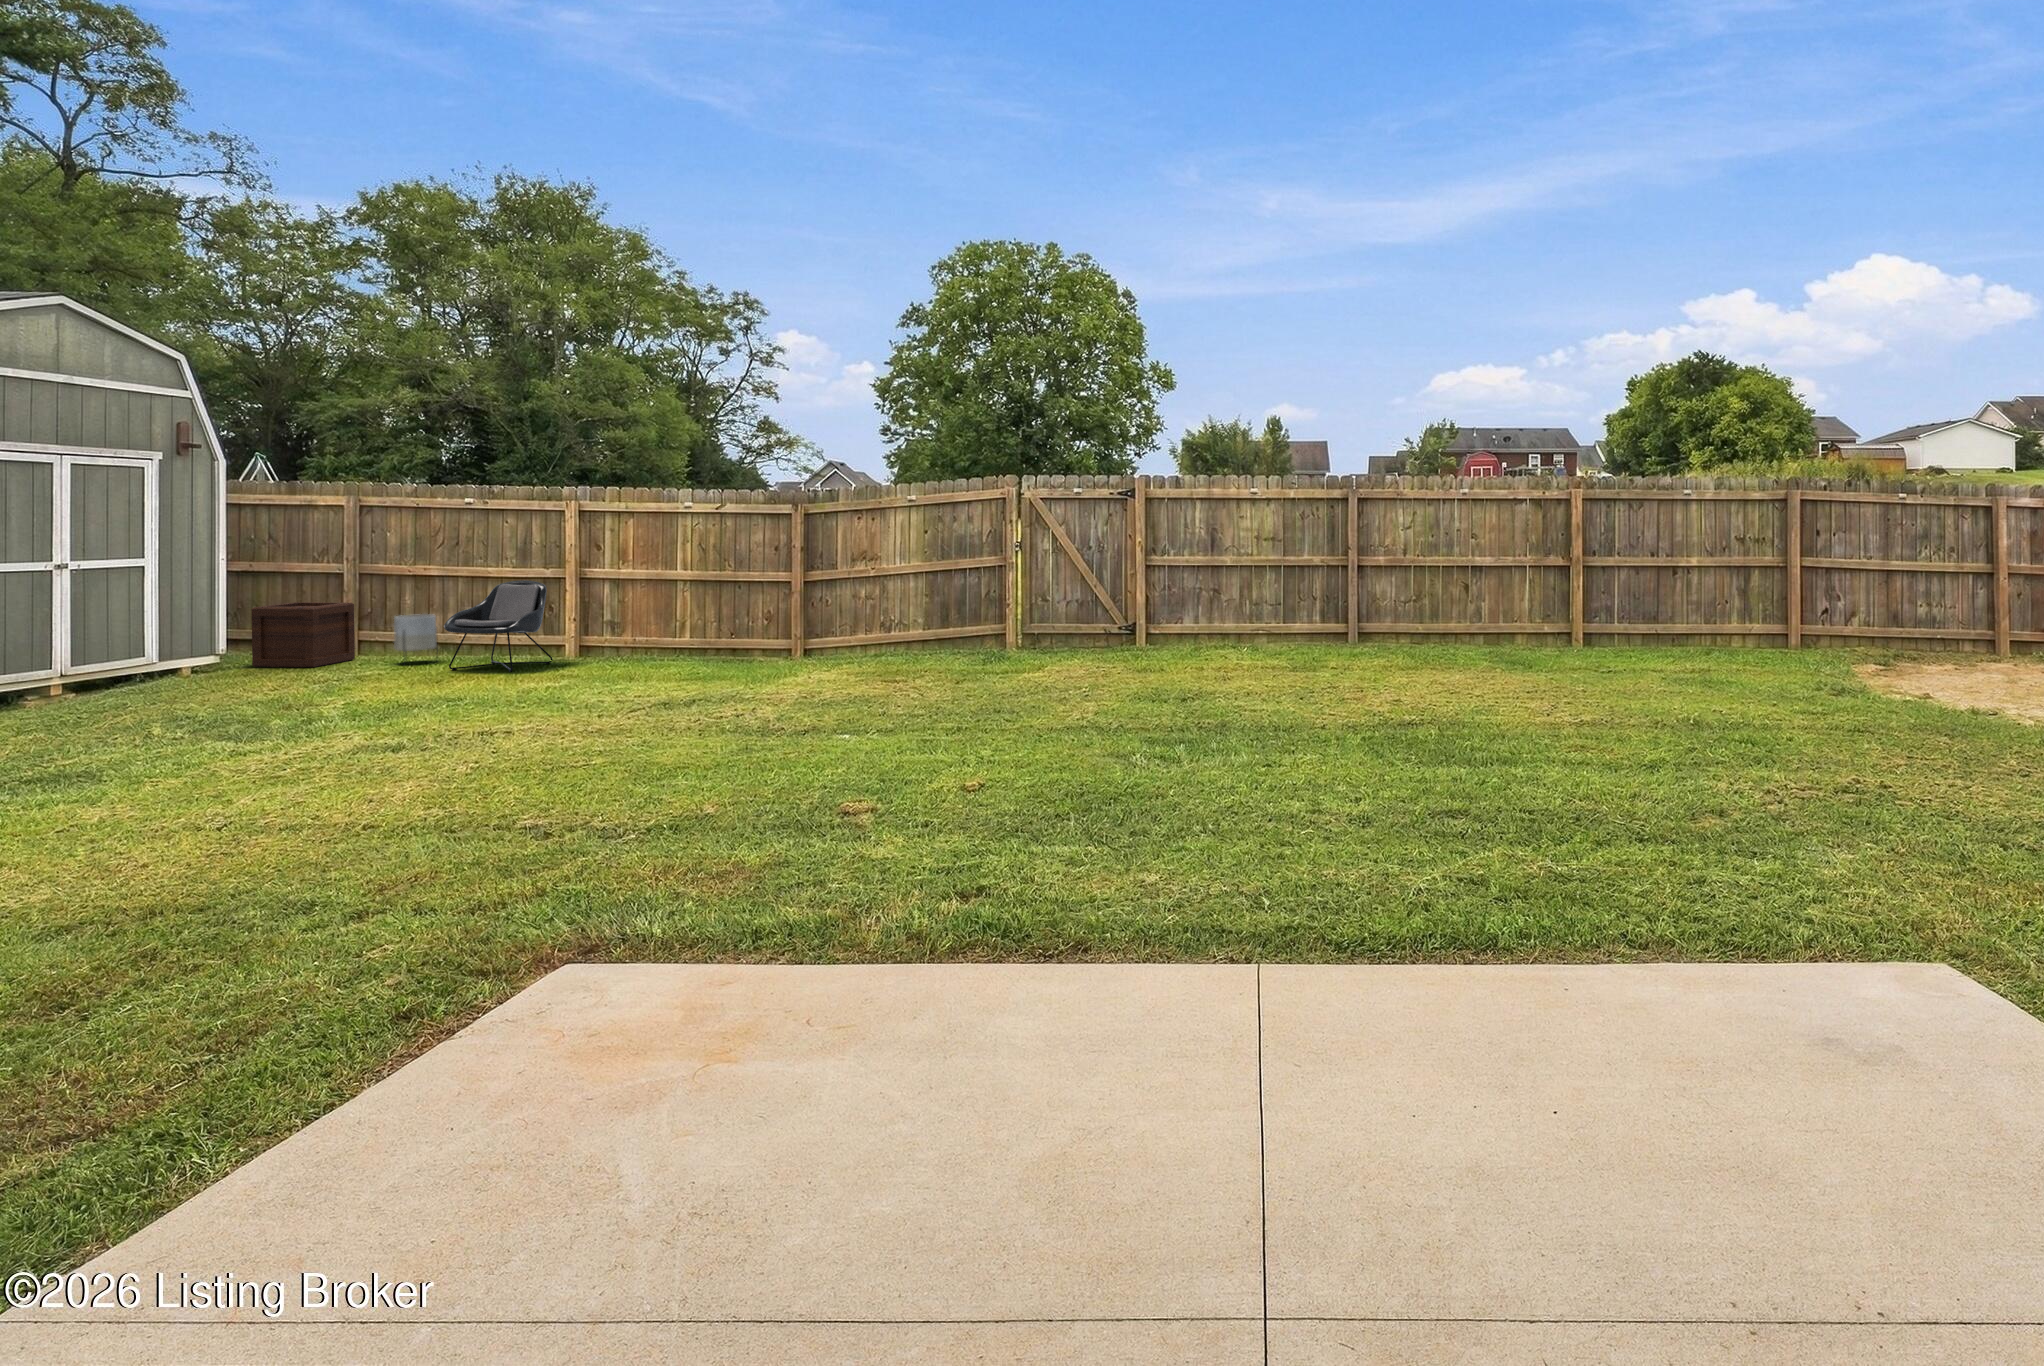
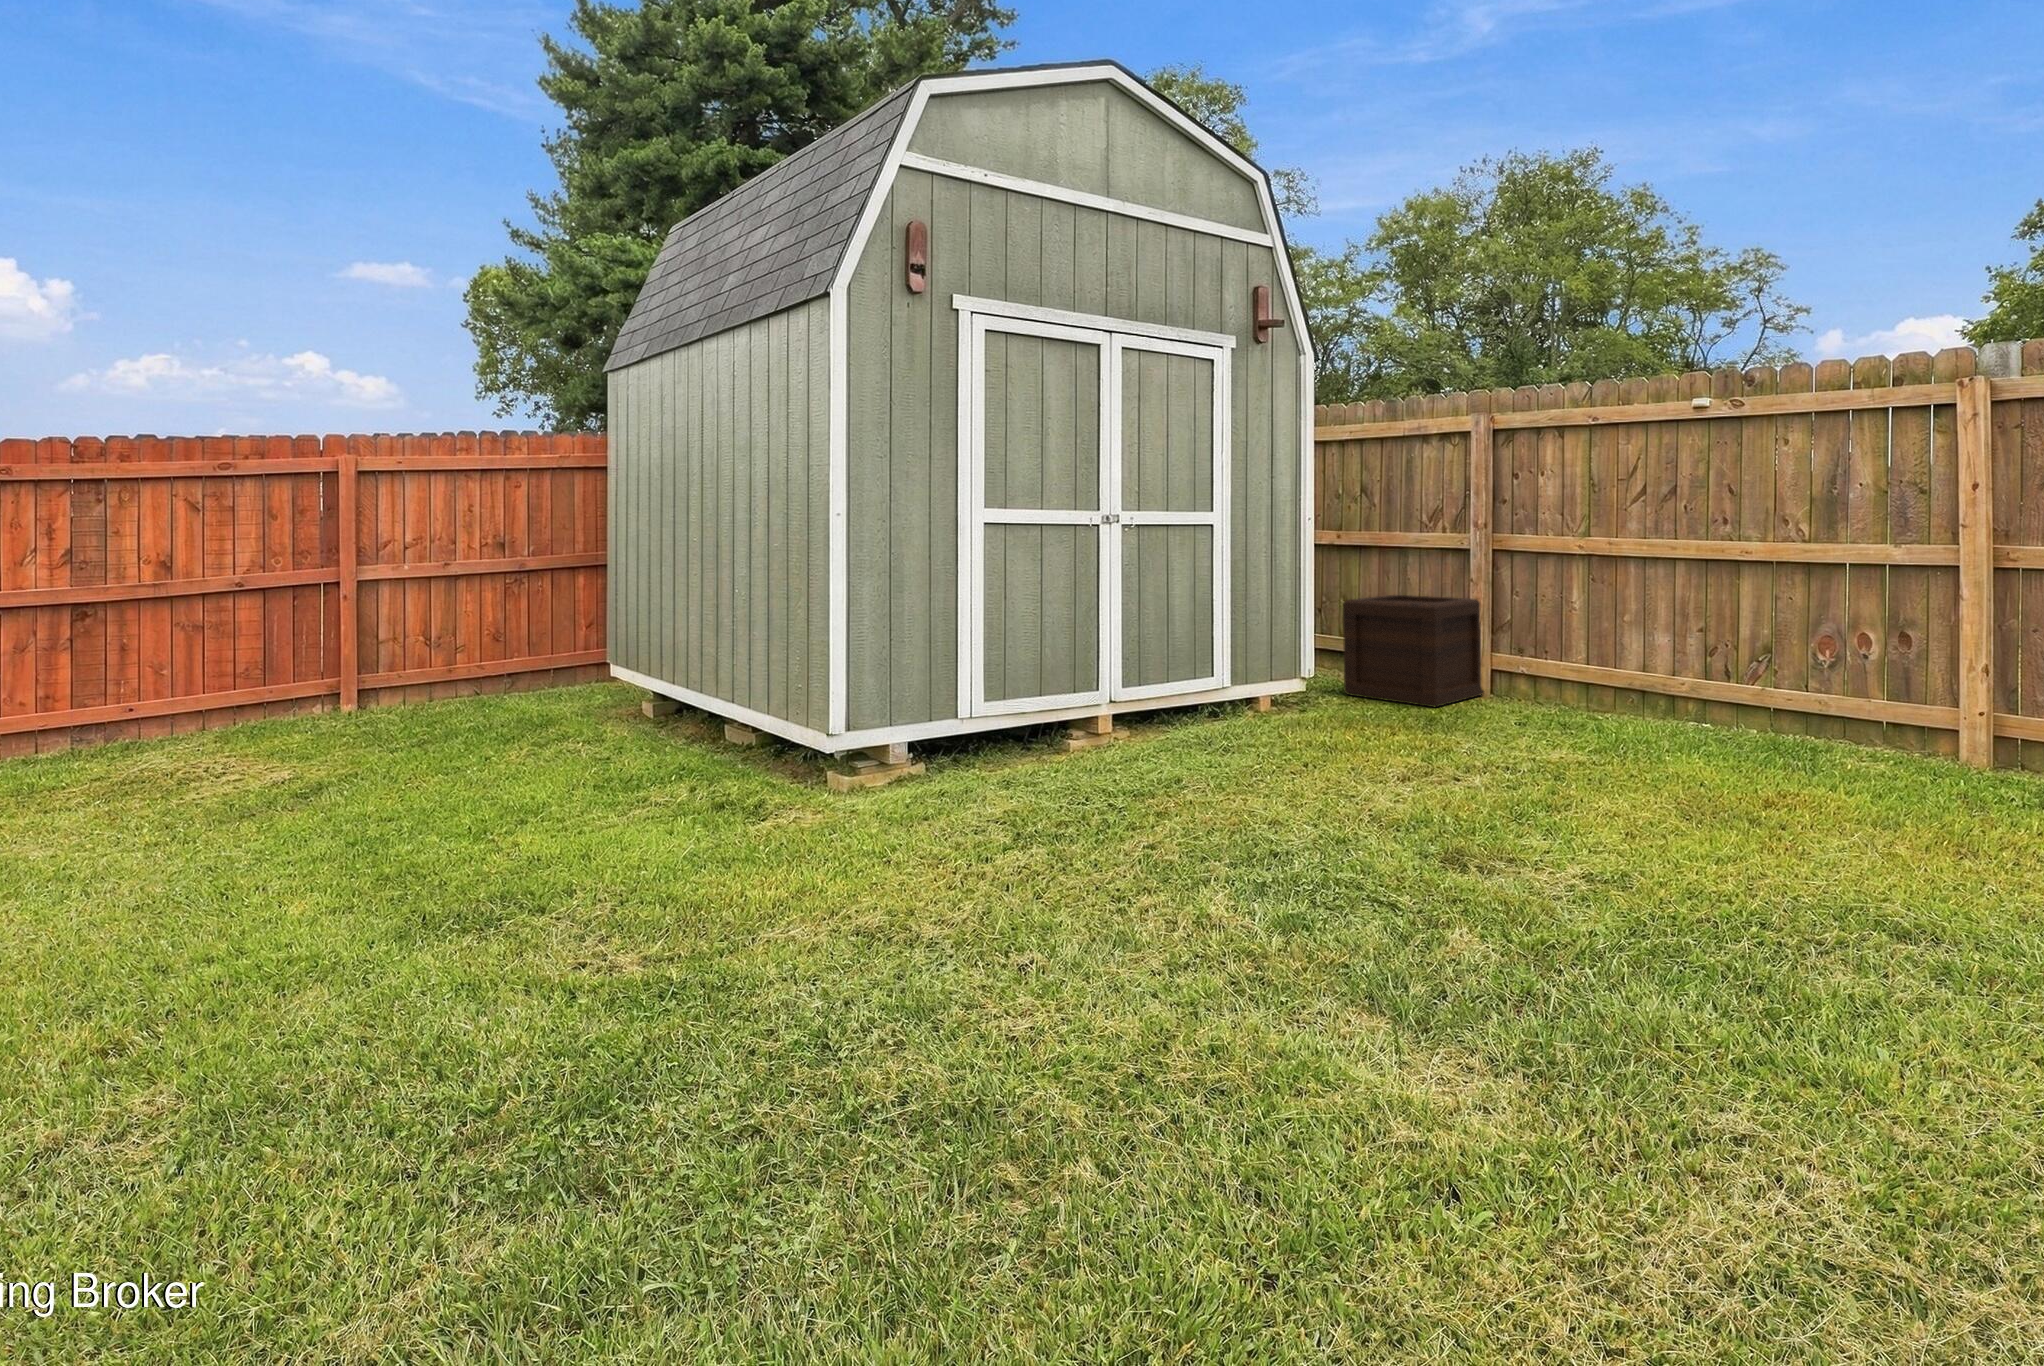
lounge chair: present [444,580,552,672] -> none [1707,567,1955,784]
planter: present [394,614,438,665] -> none [1568,626,1646,723]

